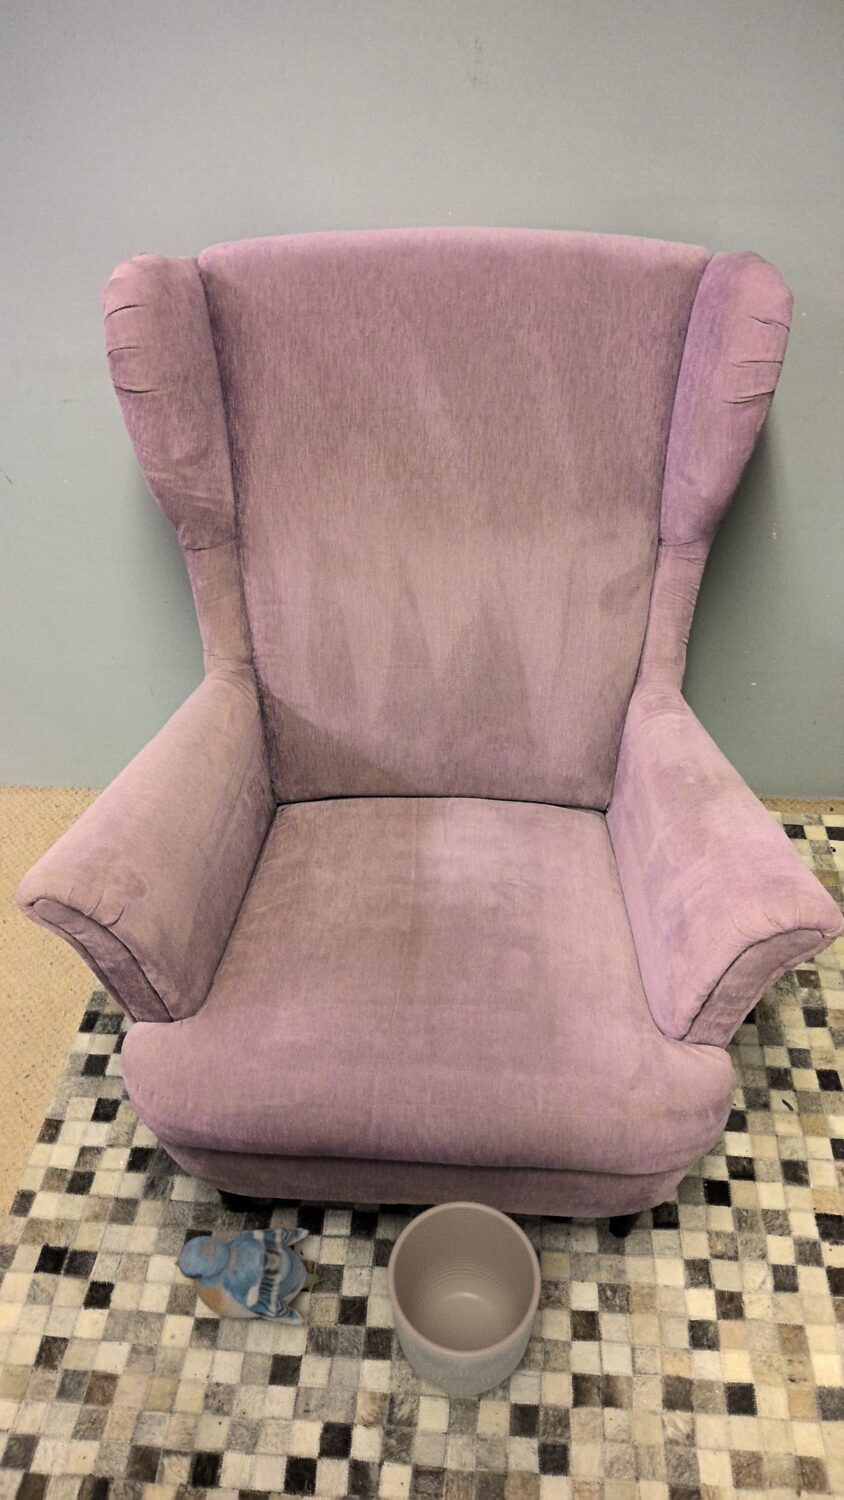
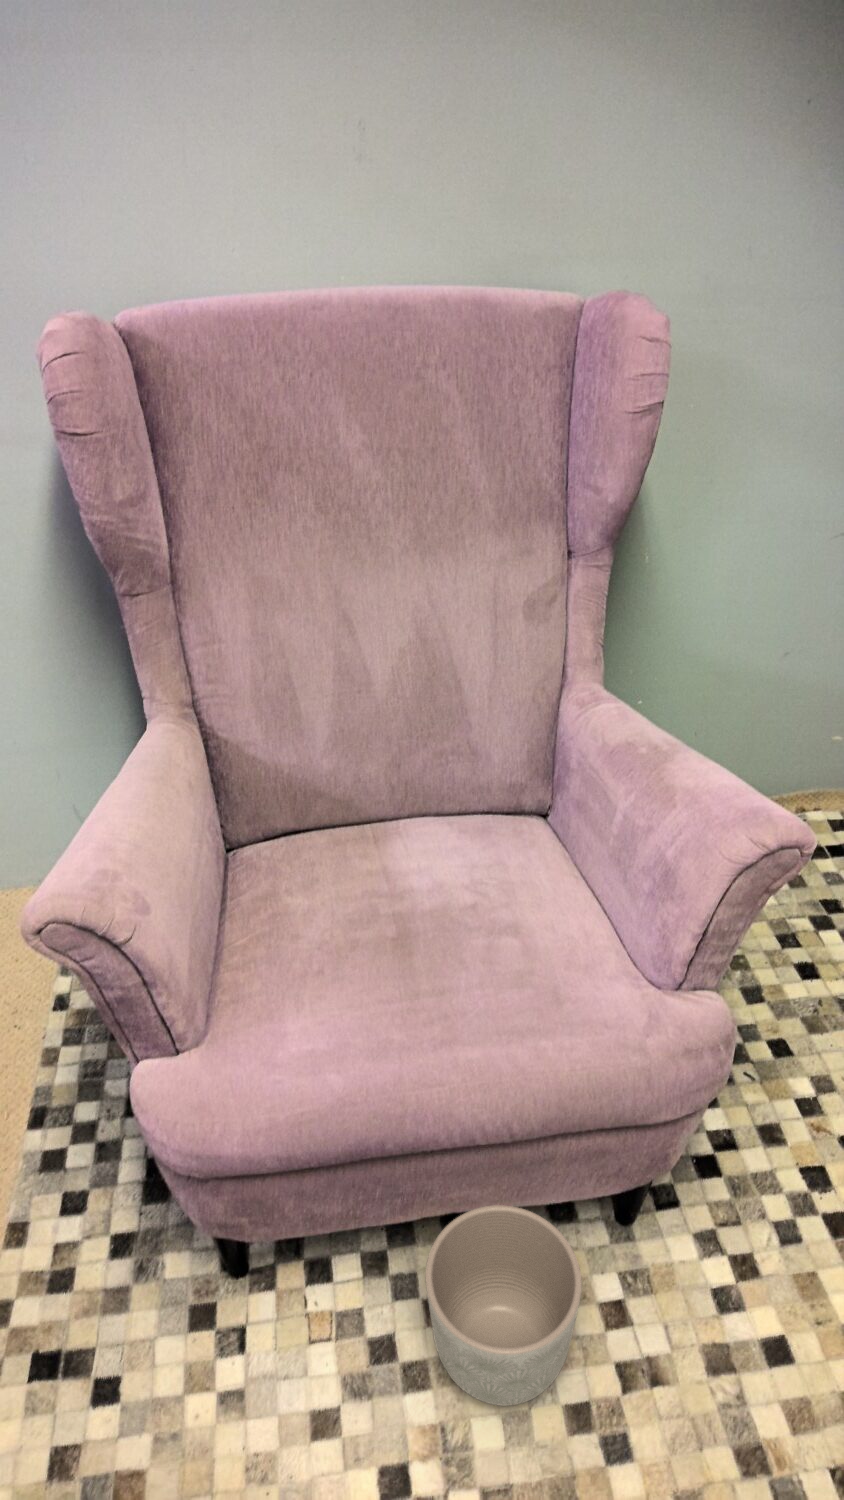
plush toy: present [175,1227,324,1325] -> none [192,1275,349,1382]

